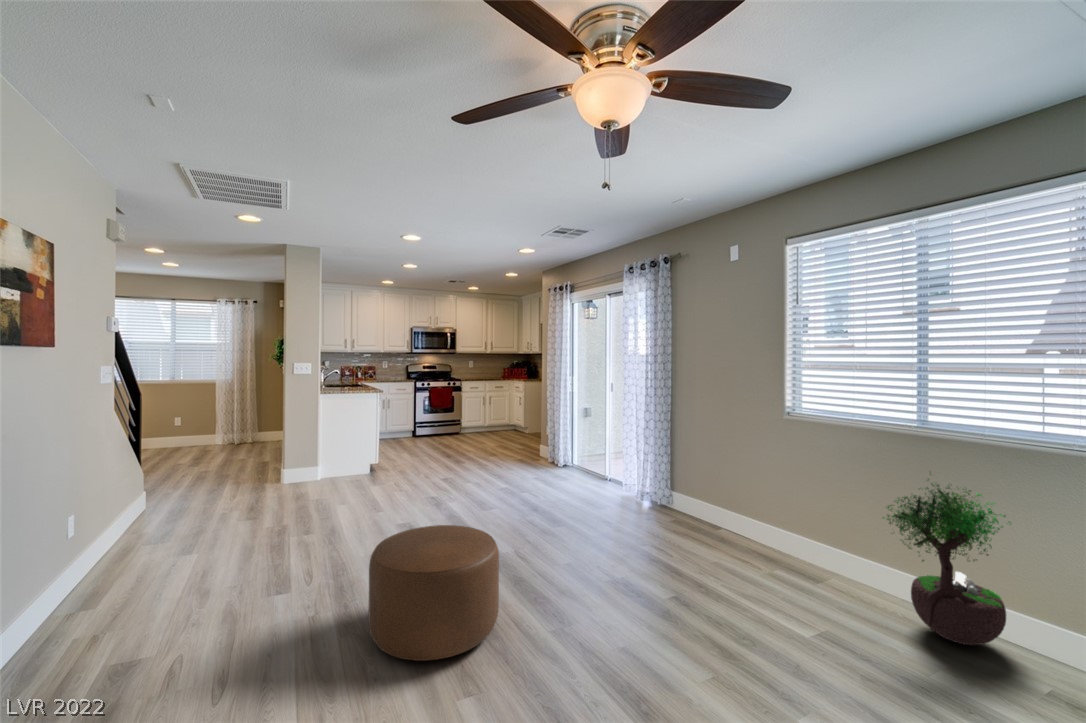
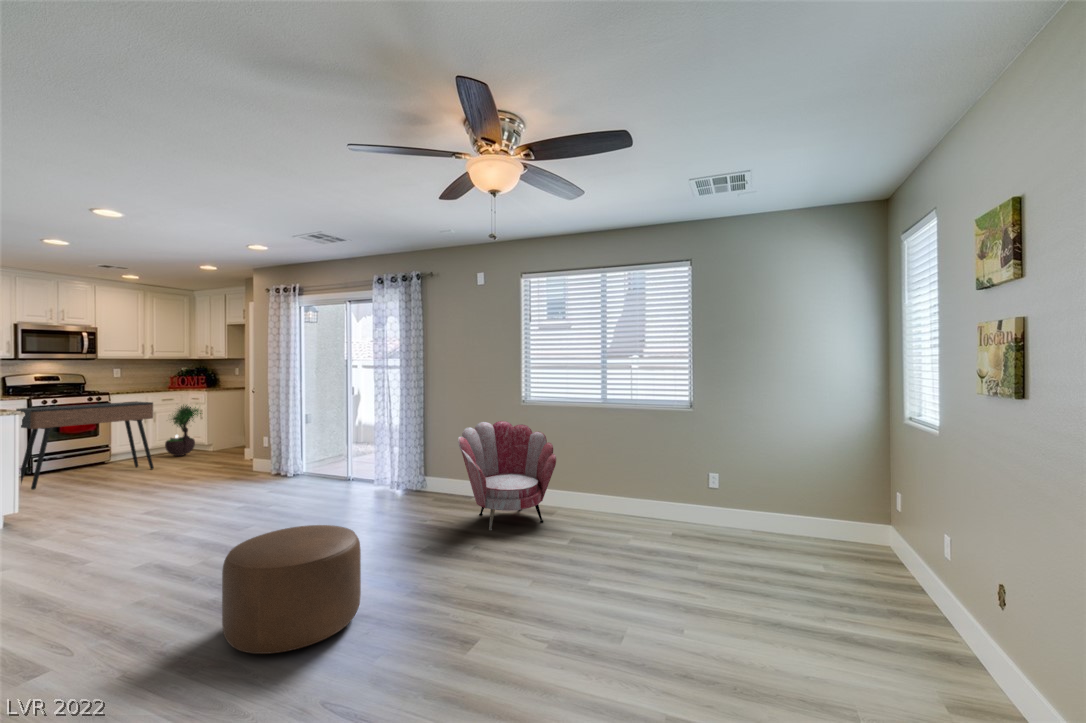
console table: none [405,387,481,447] -> present [16,402,154,490]
armchair: none [681,436,822,593] -> present [458,421,556,530]
potted tree: present [882,472,1010,645] -> present [165,405,201,456]

